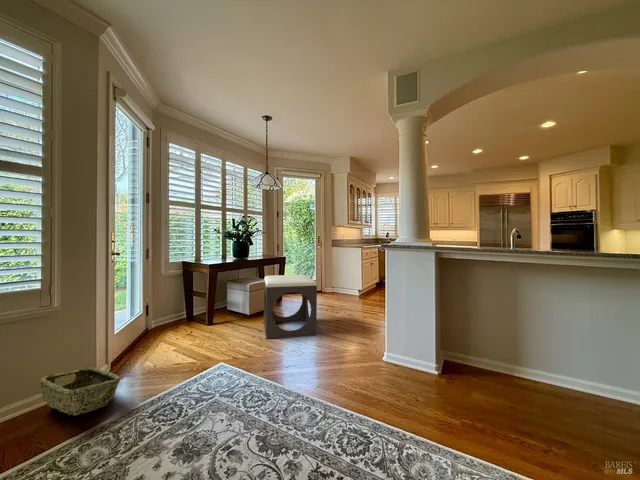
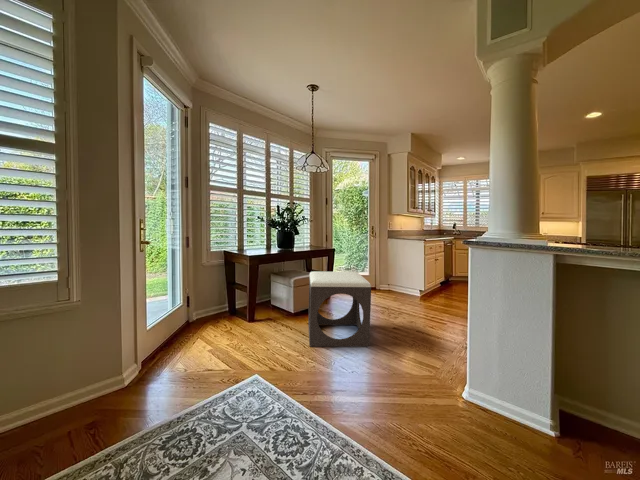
woven basket: present [41,367,120,416] -> none [56,372,137,435]

